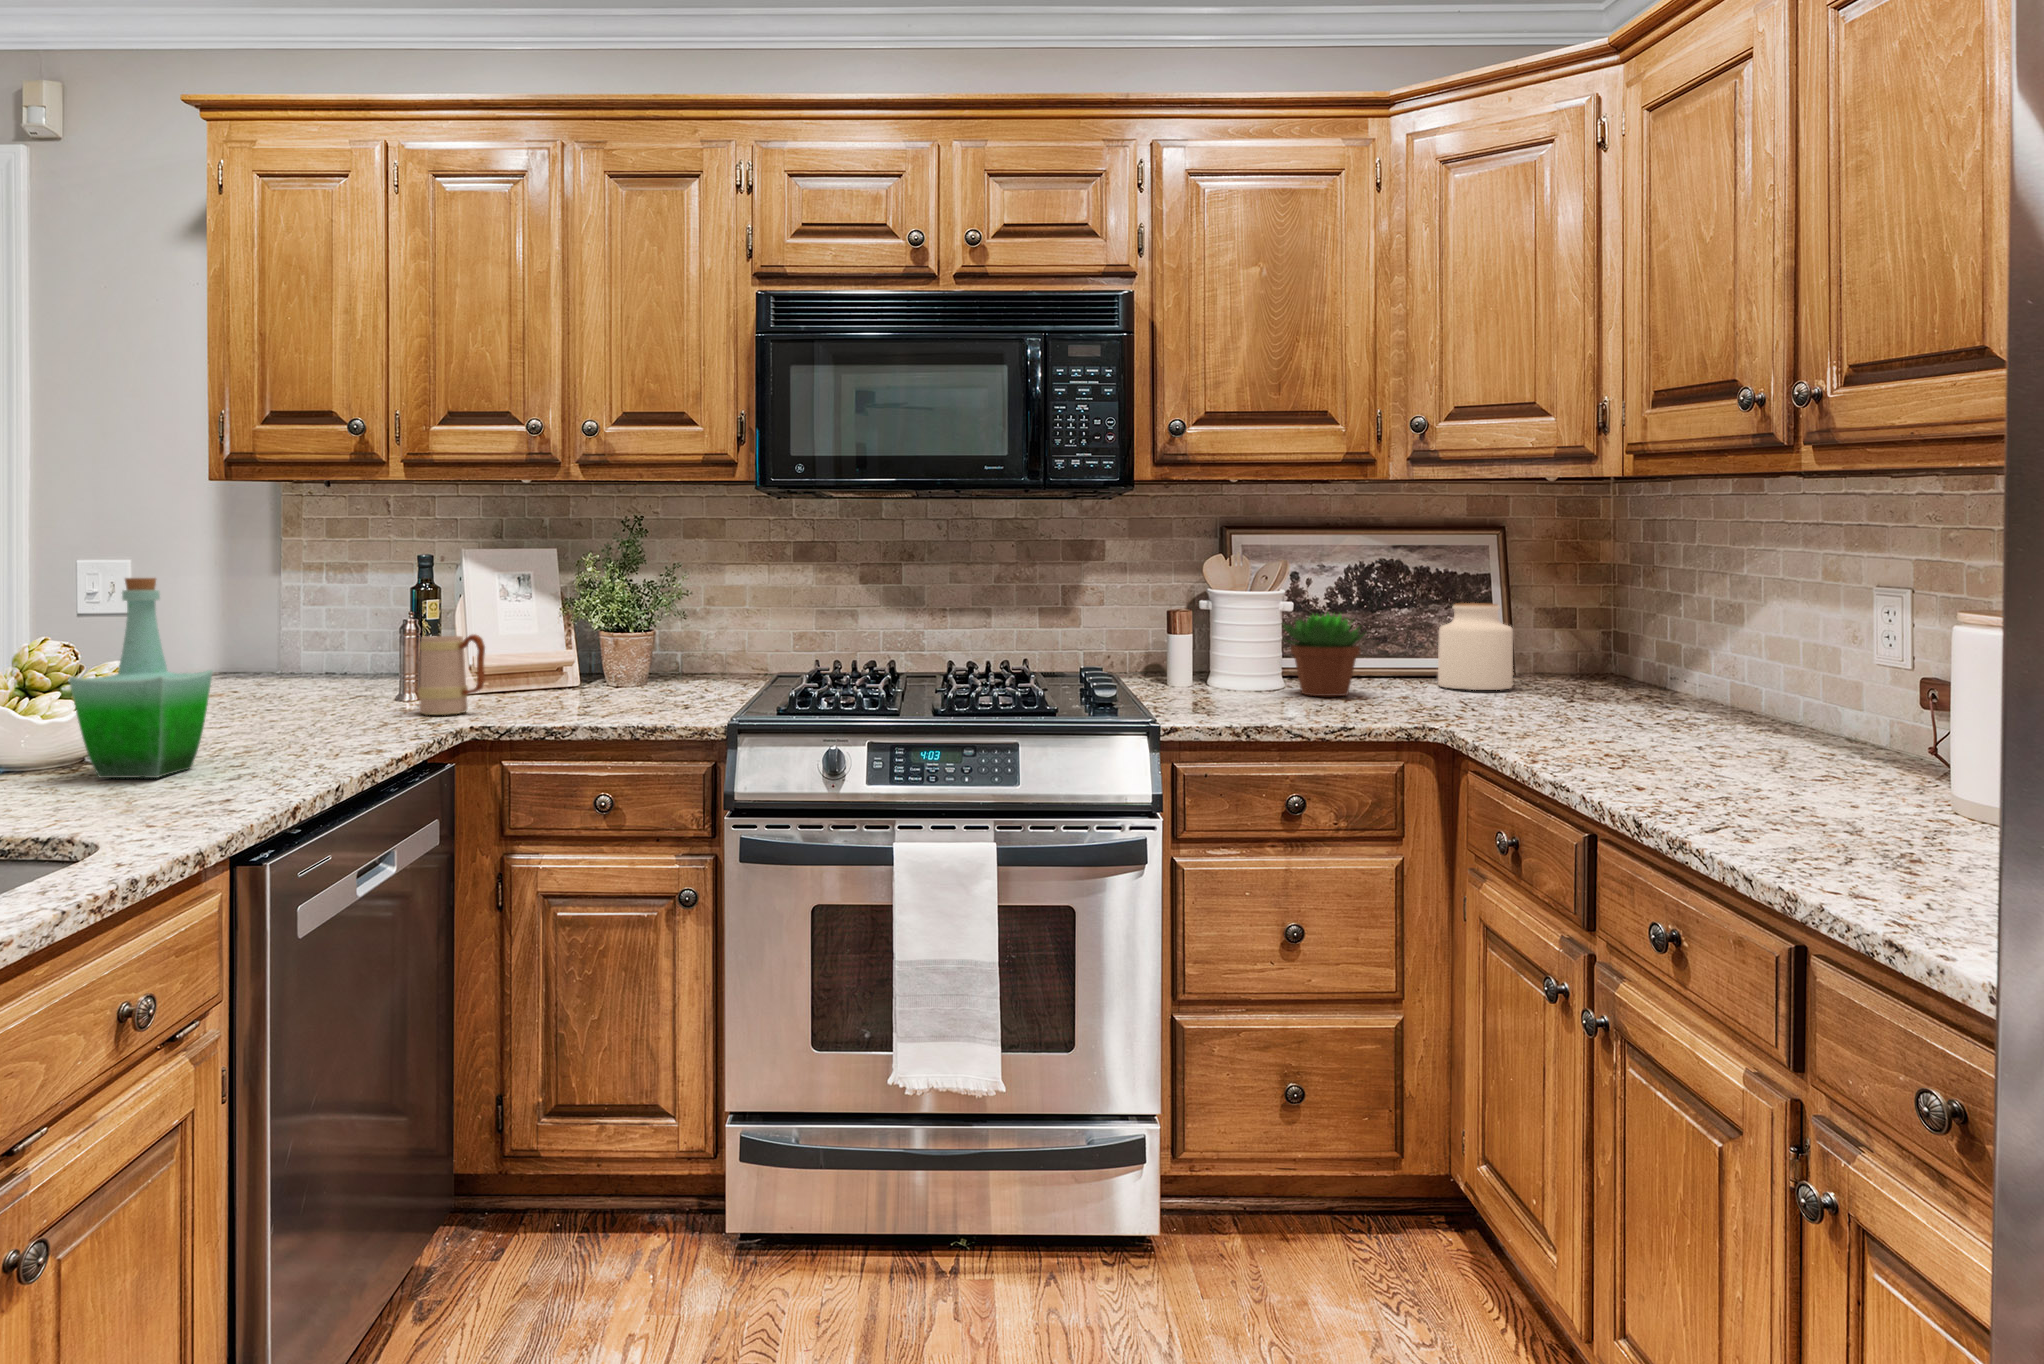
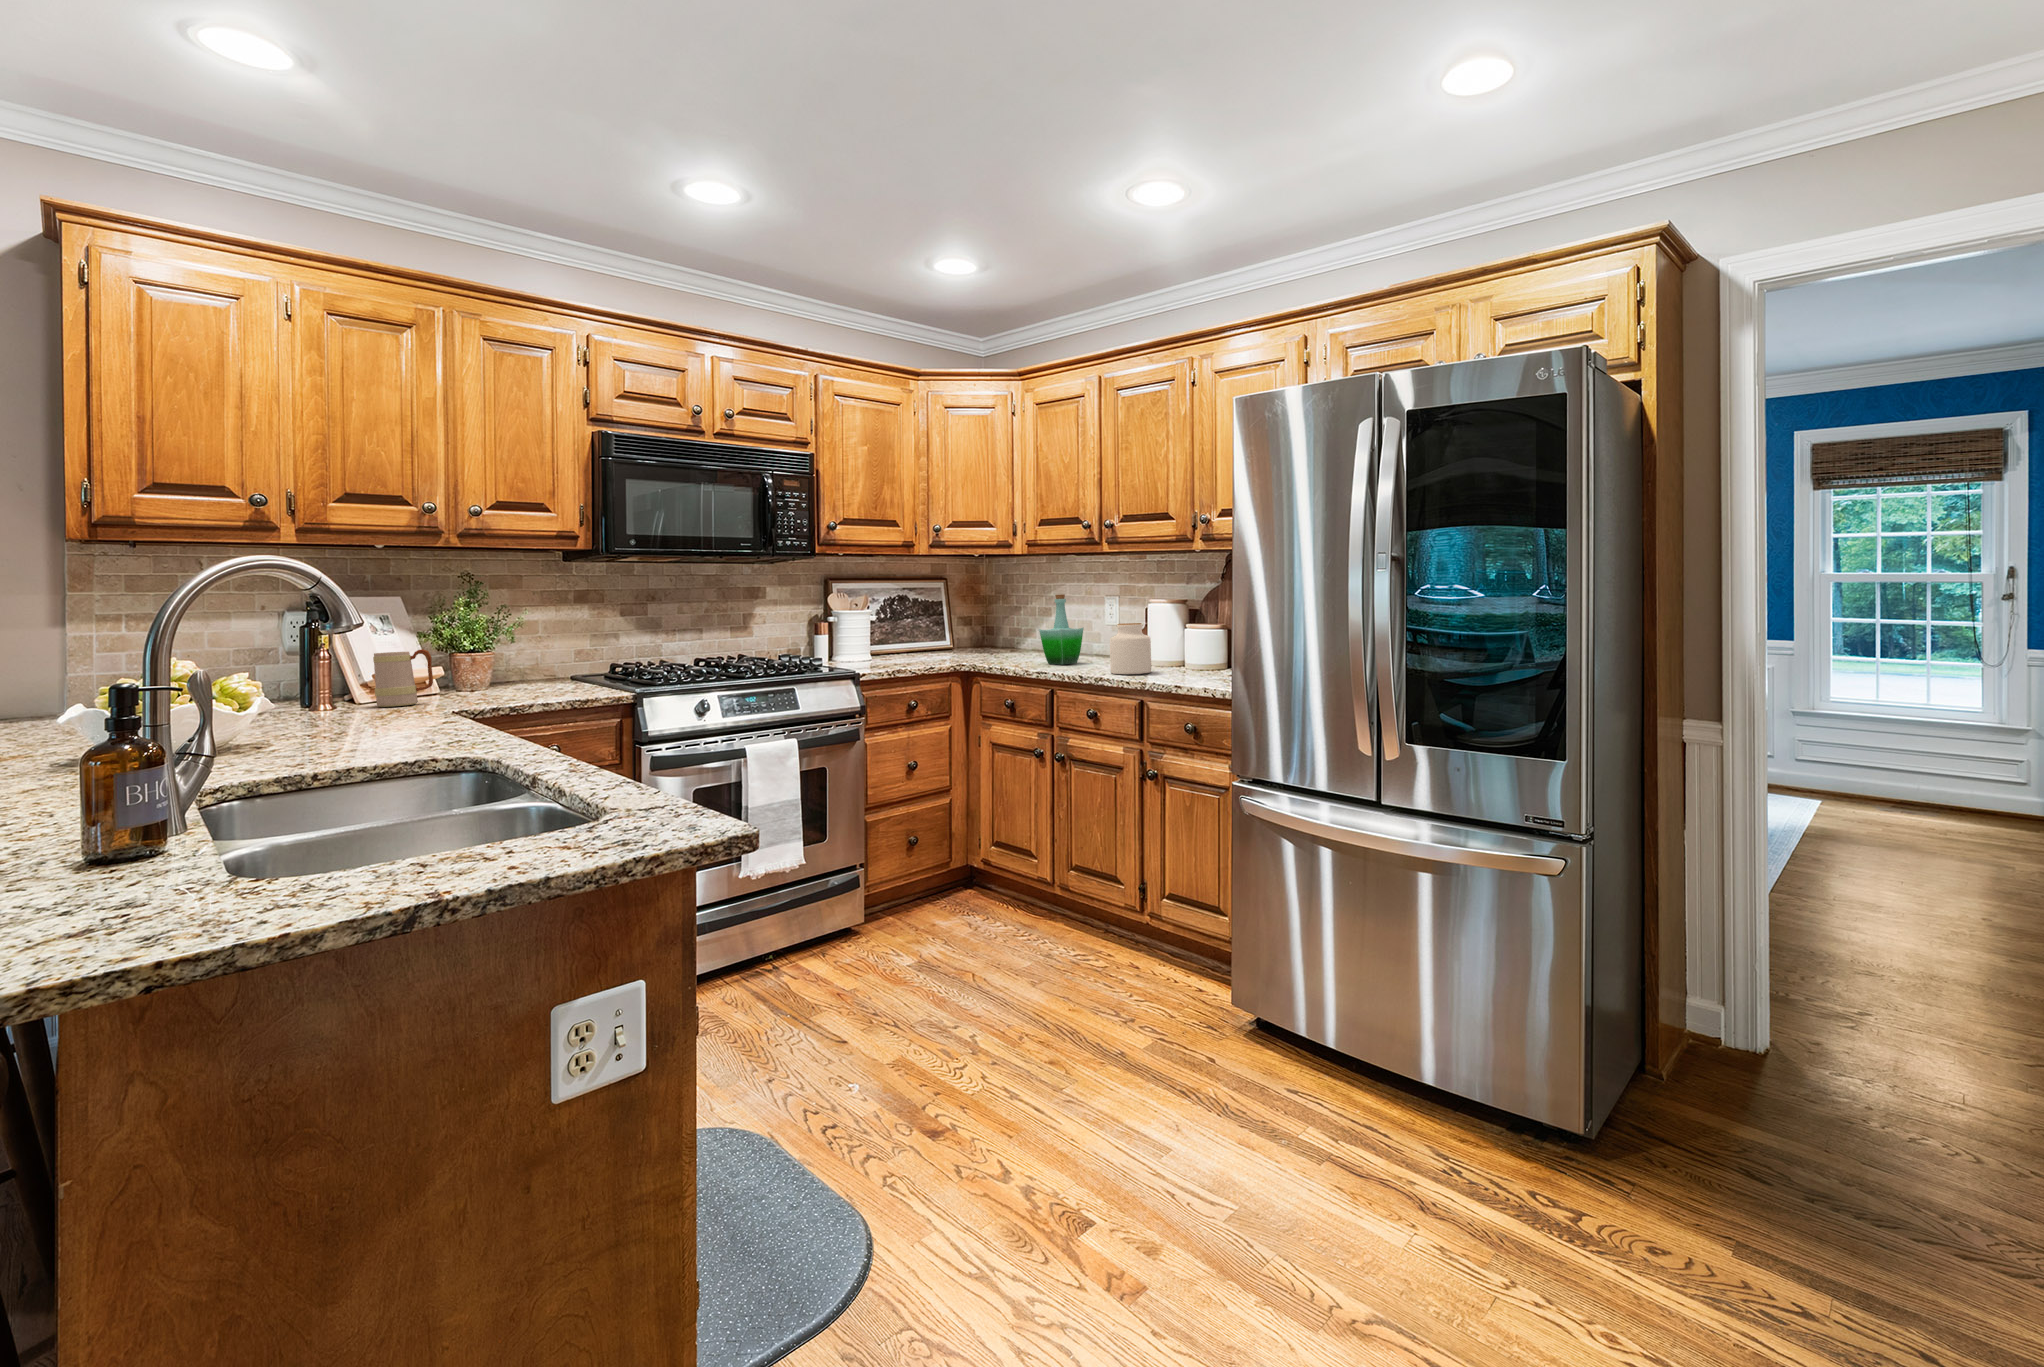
bottle: present [69,578,213,778] -> present [1039,594,1084,665]
jar: present [1438,603,1513,690] -> present [1110,623,1151,674]
succulent plant: present [1283,612,1364,696] -> none [878,617,919,657]

